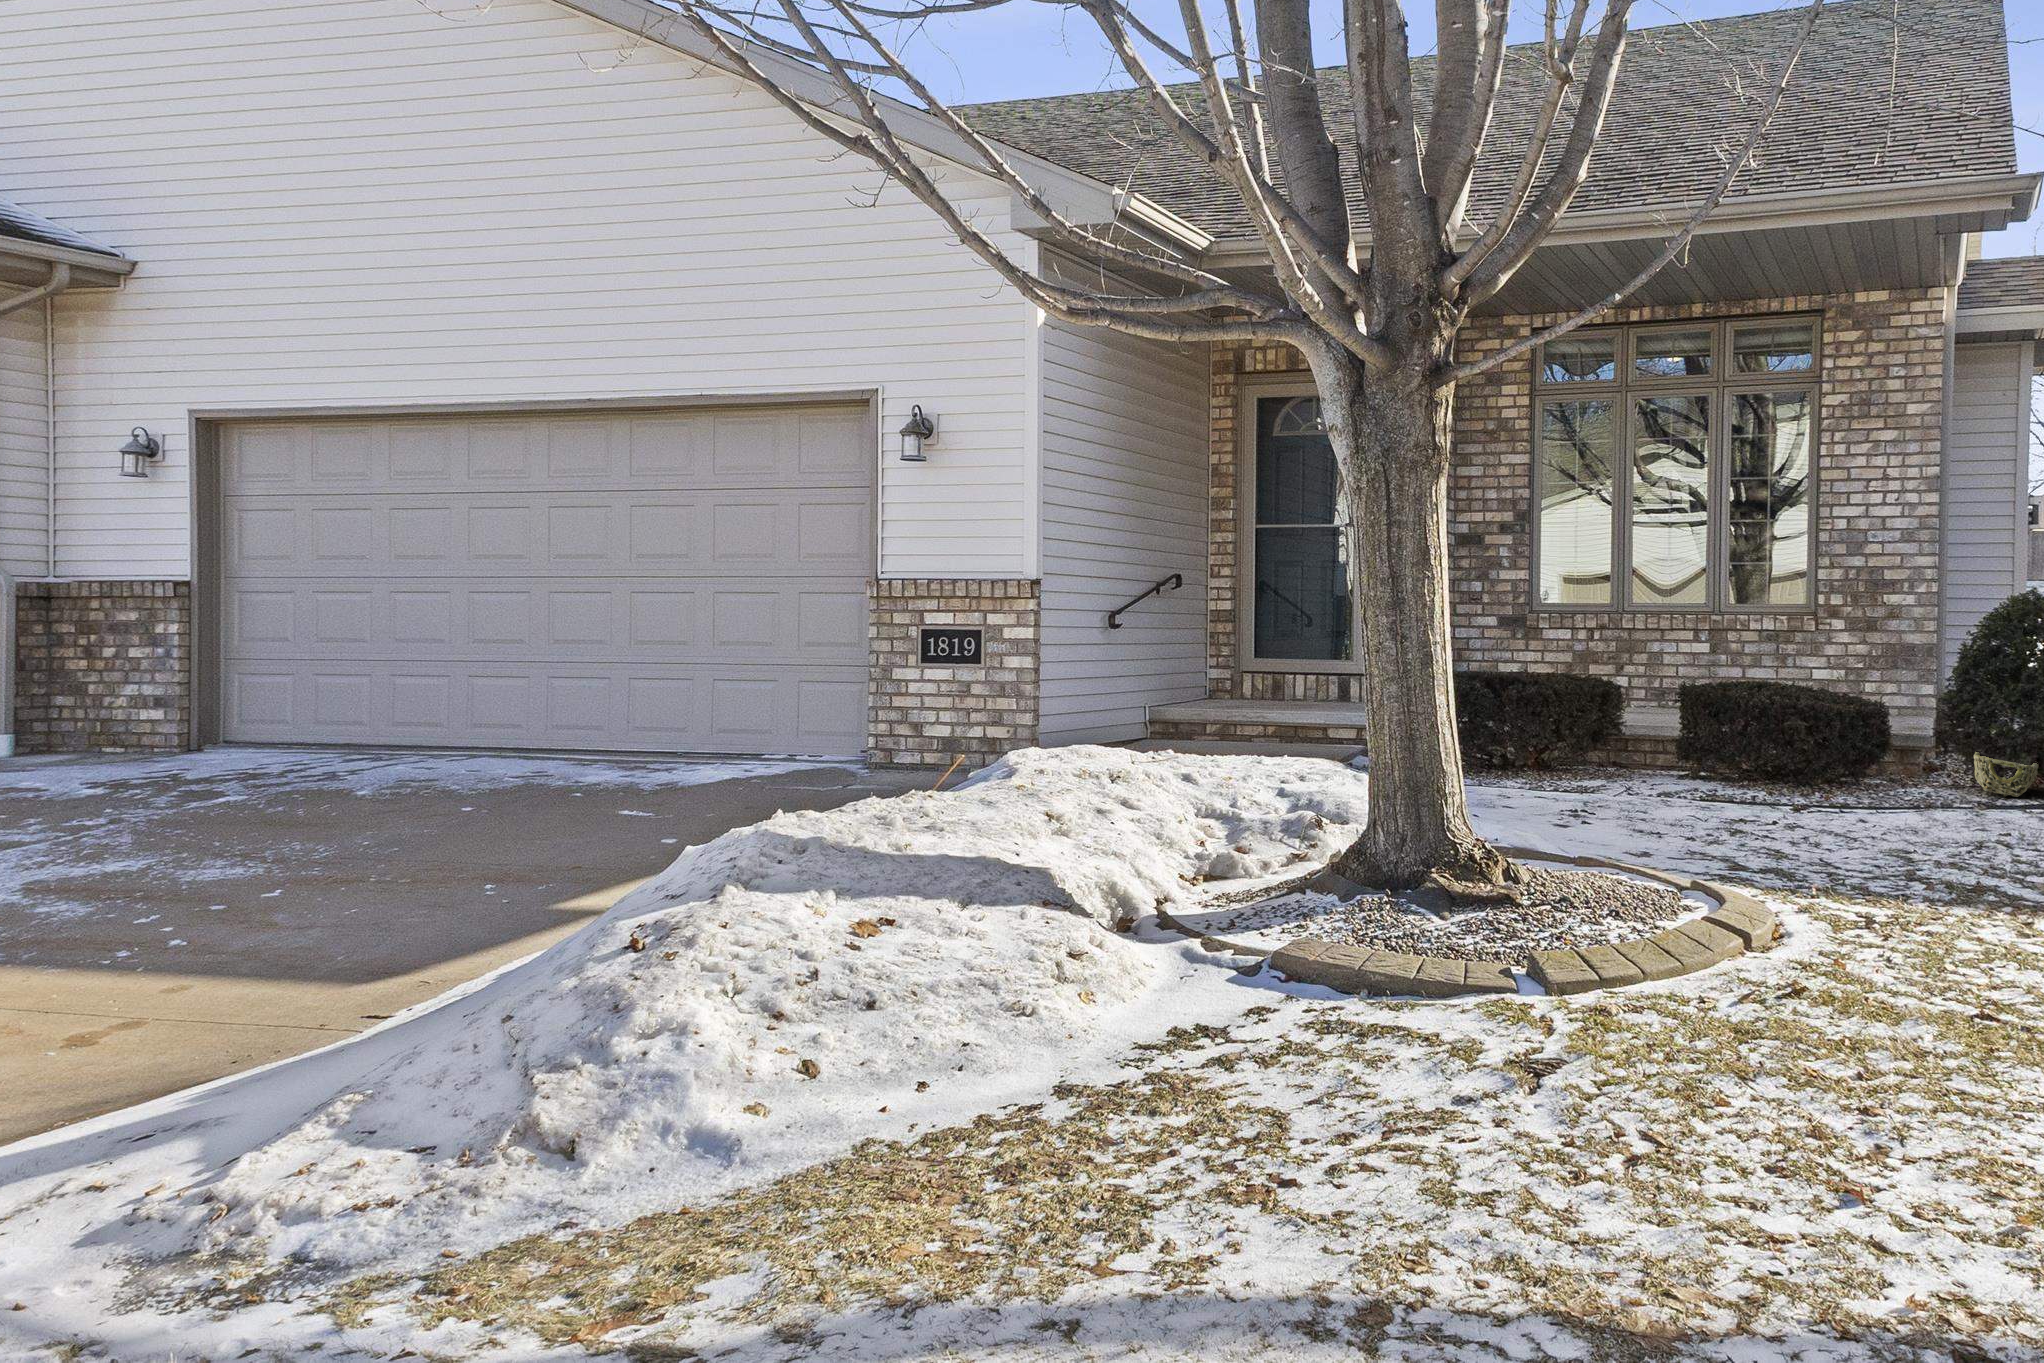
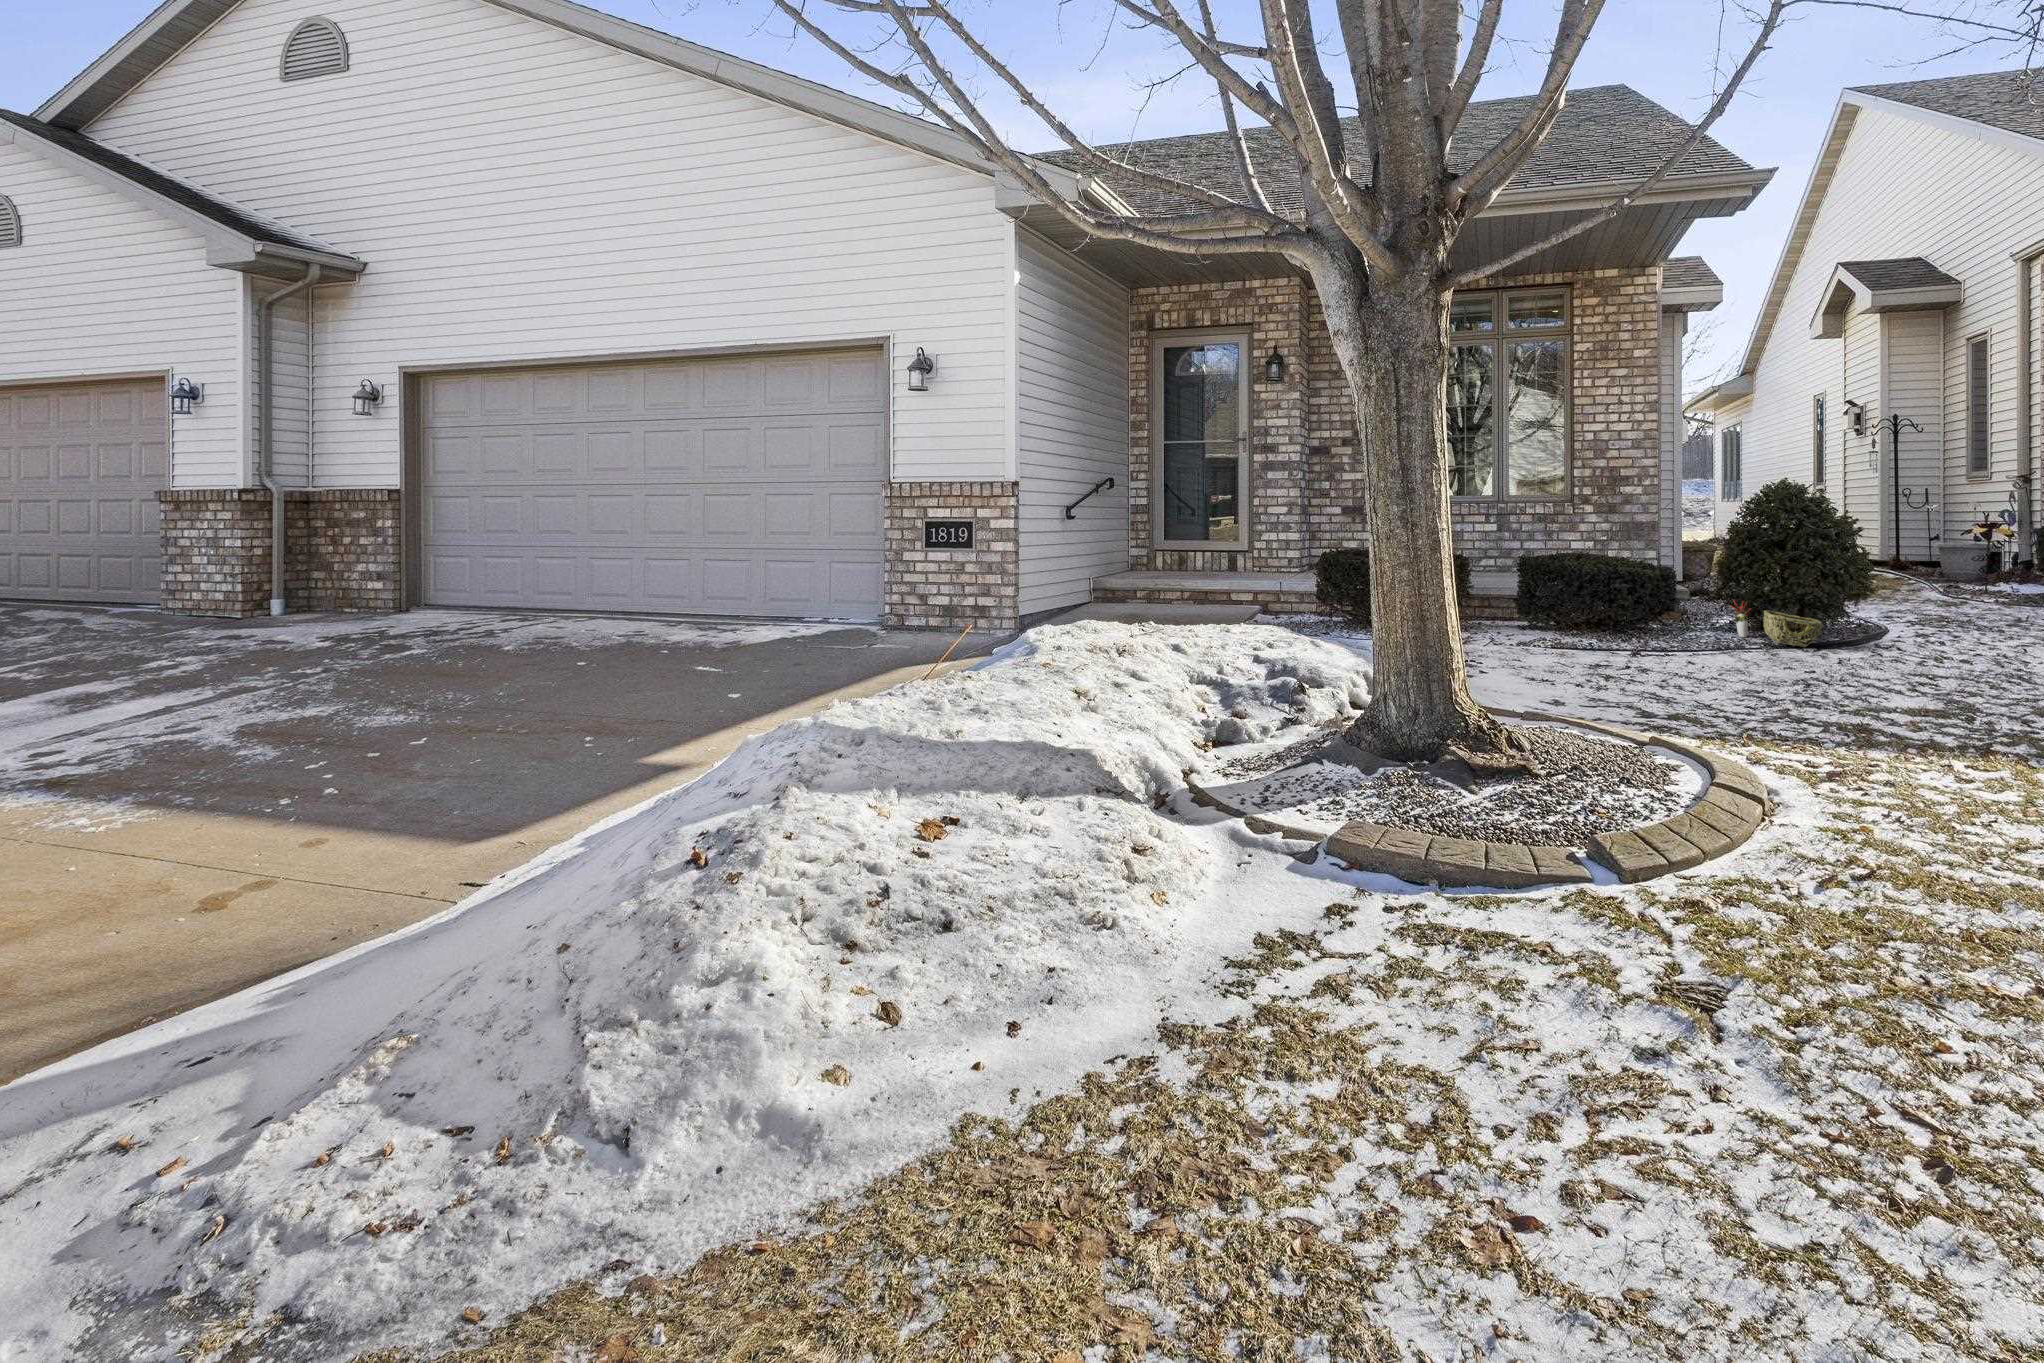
decorative plant: none [1939,737,1965,786] -> present [1730,600,1751,637]

